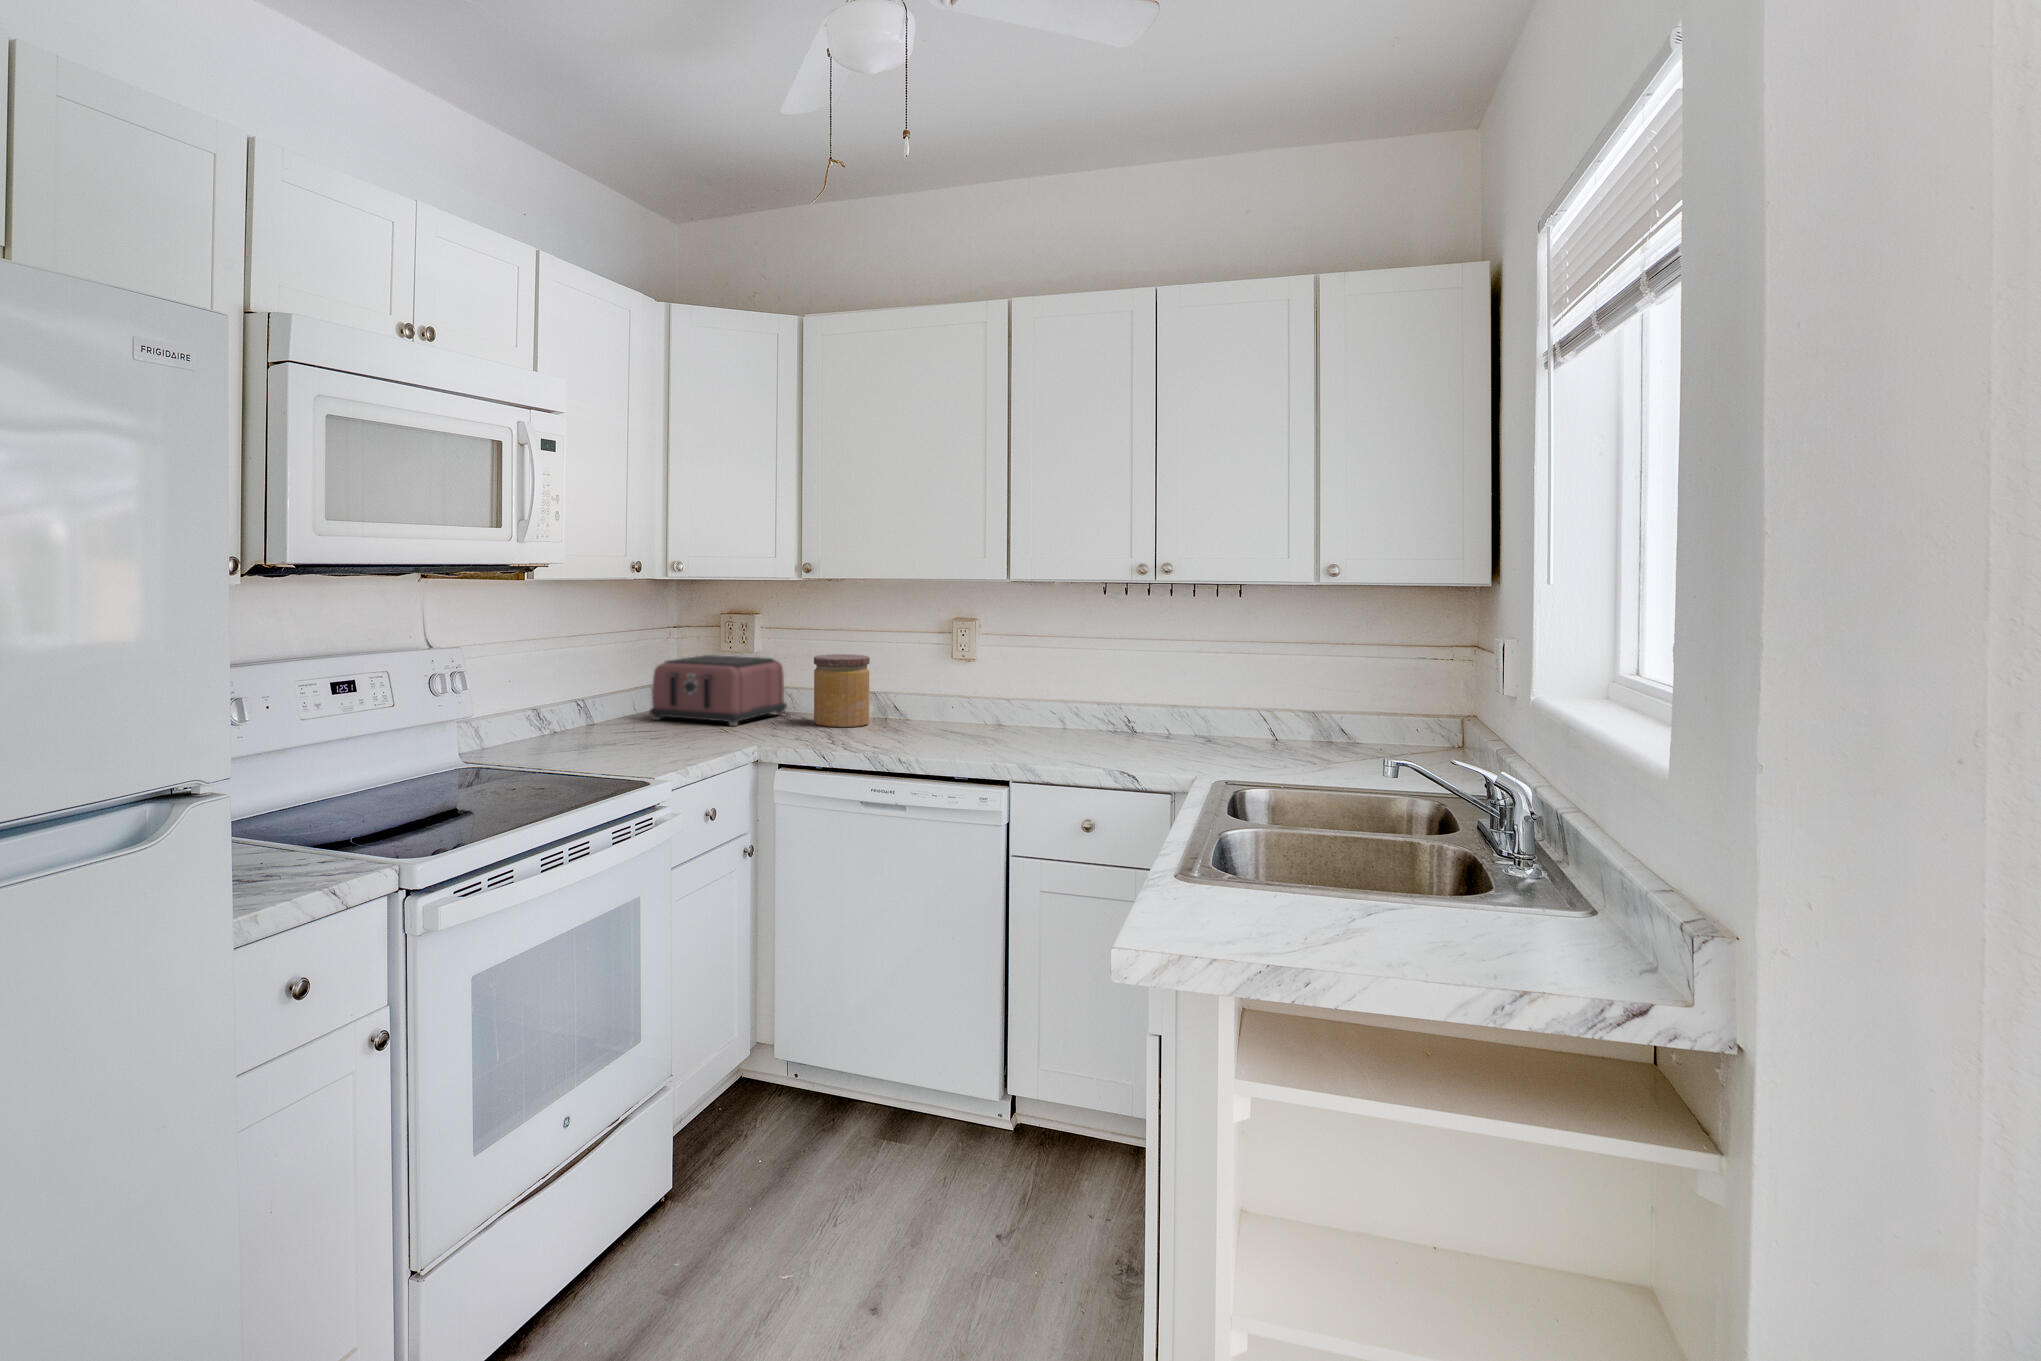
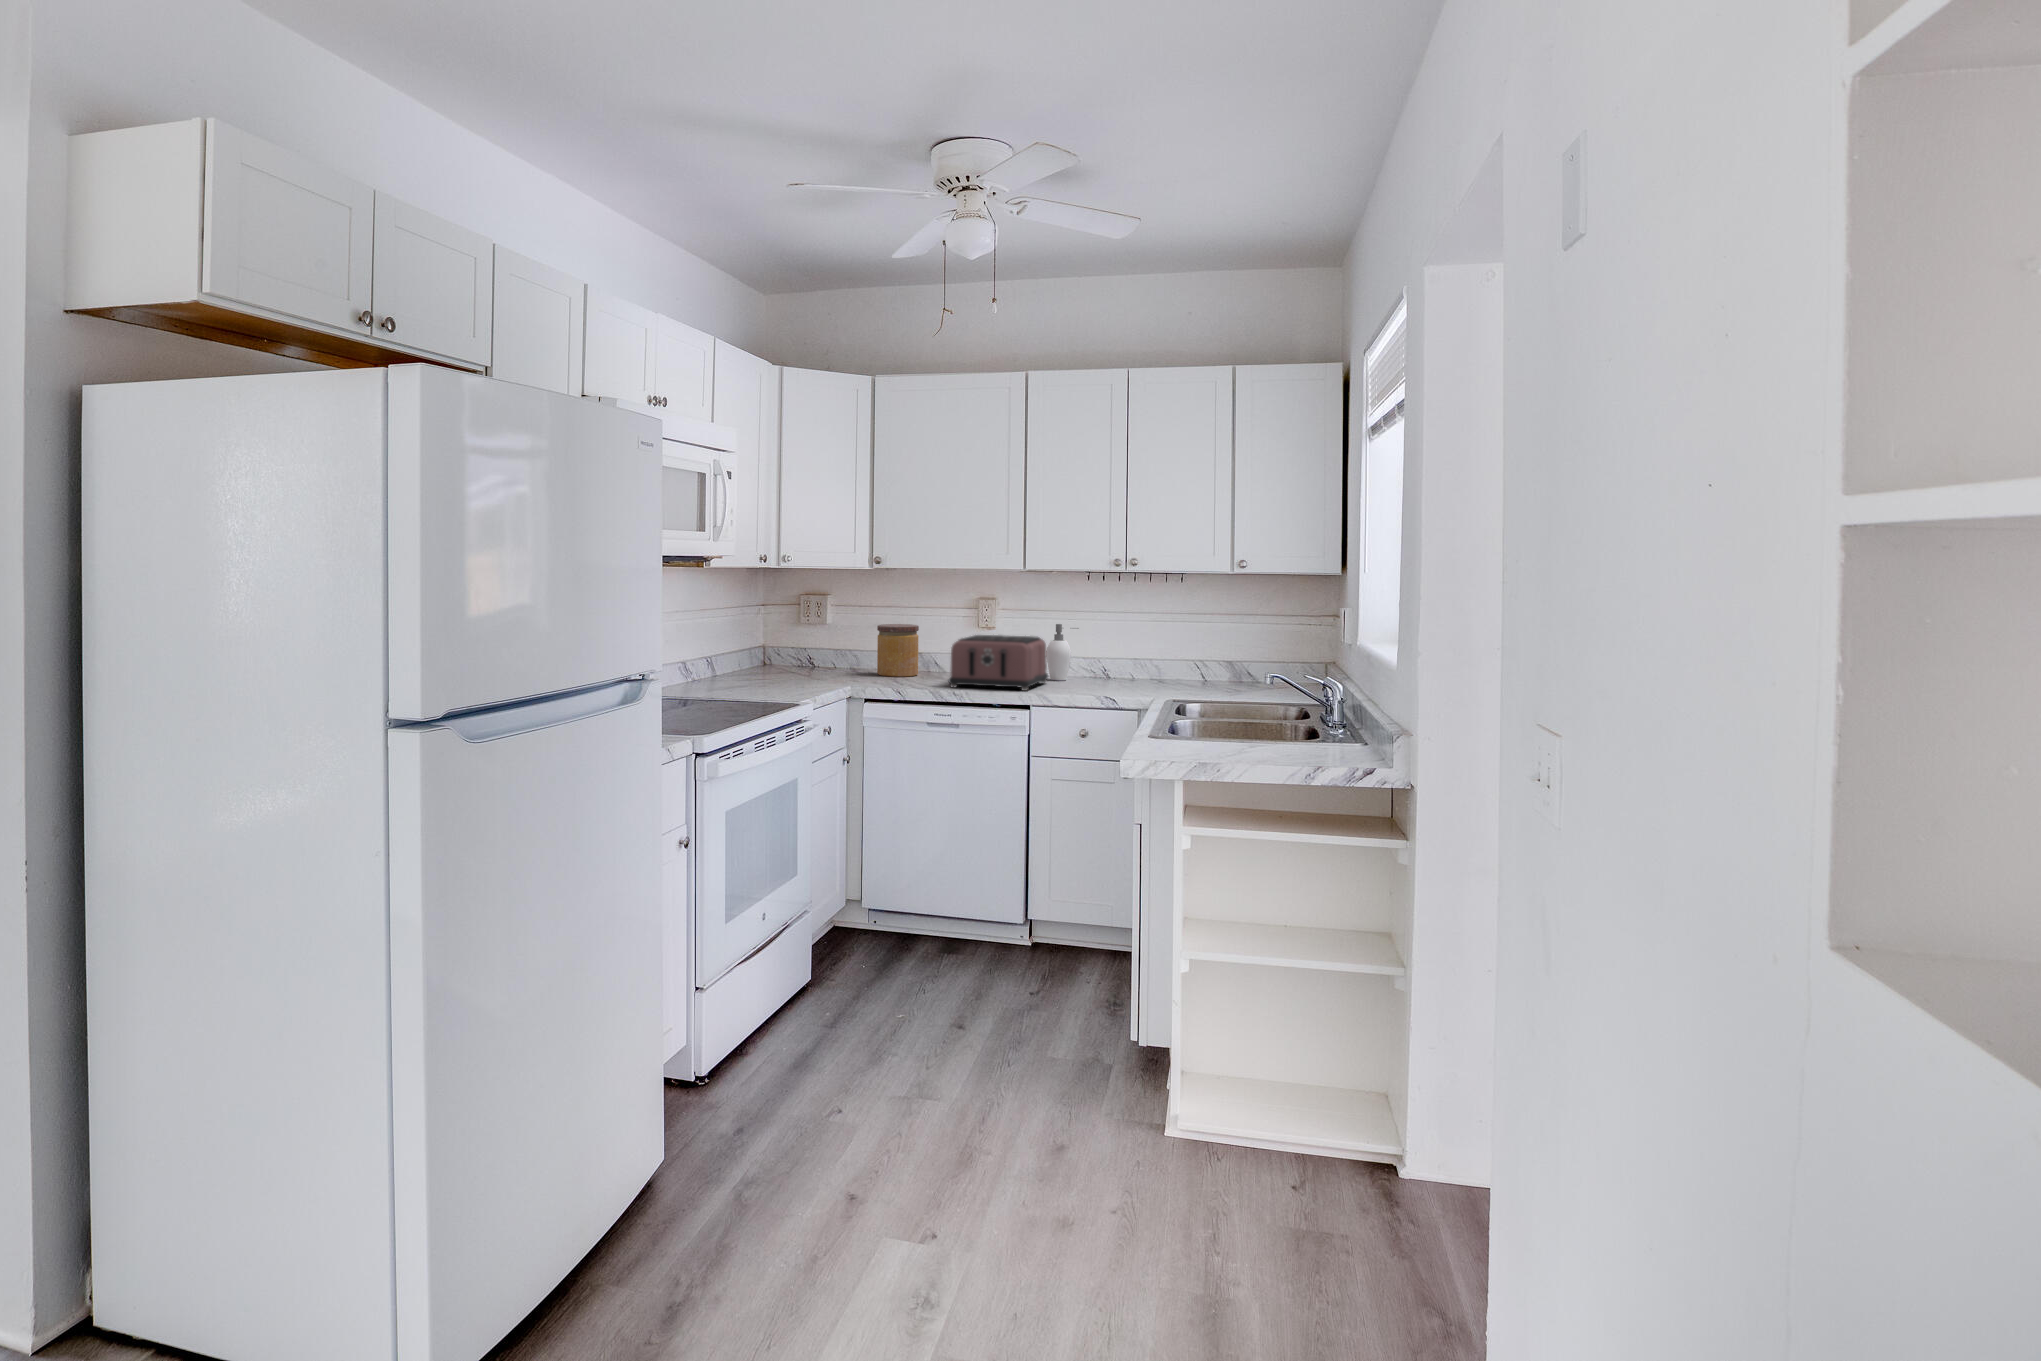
toaster: present [650,655,787,726] -> present [949,635,1048,691]
soap dispenser: none [1044,657,1090,736] -> present [1046,624,1079,680]

